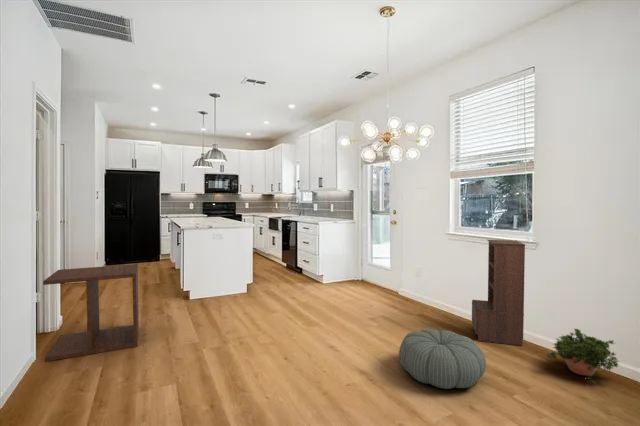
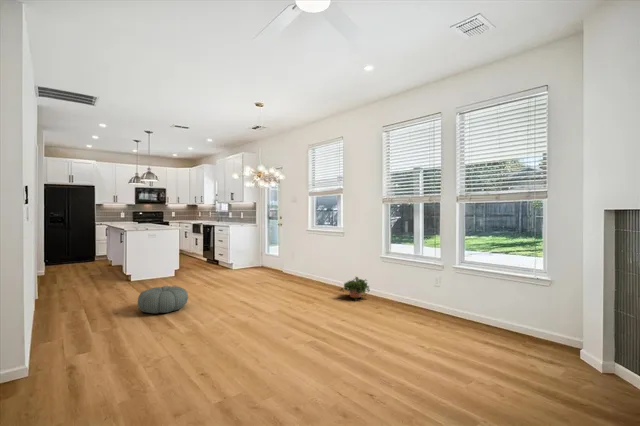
bookshelf: present [472,240,525,346] -> none [314,233,339,291]
side table: present [43,264,139,362] -> none [39,253,100,312]
pouf: present [399,329,486,389] -> present [138,286,188,313]

